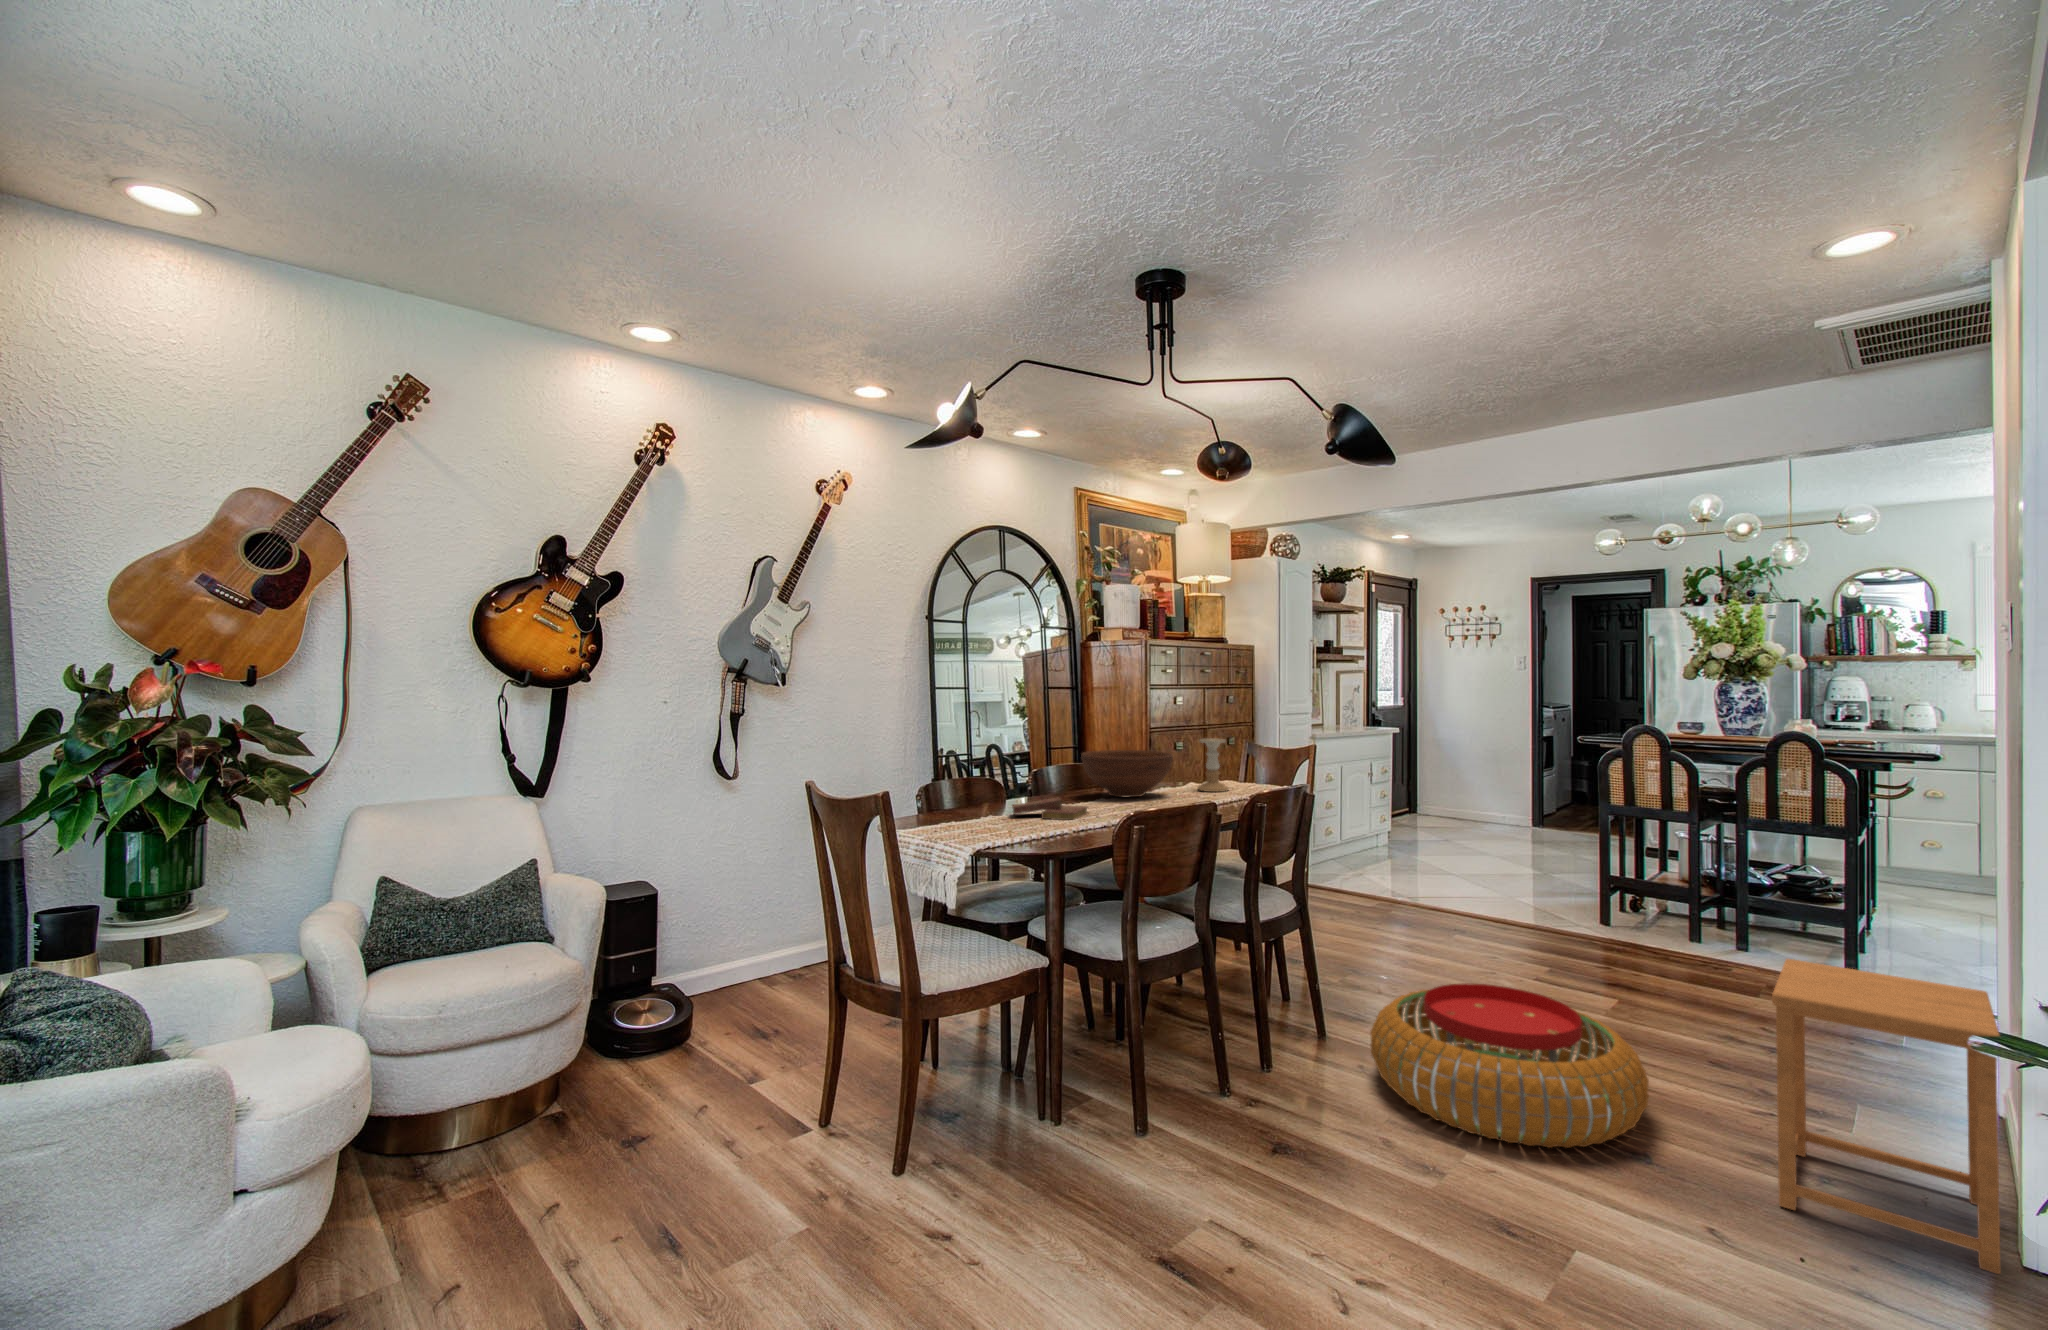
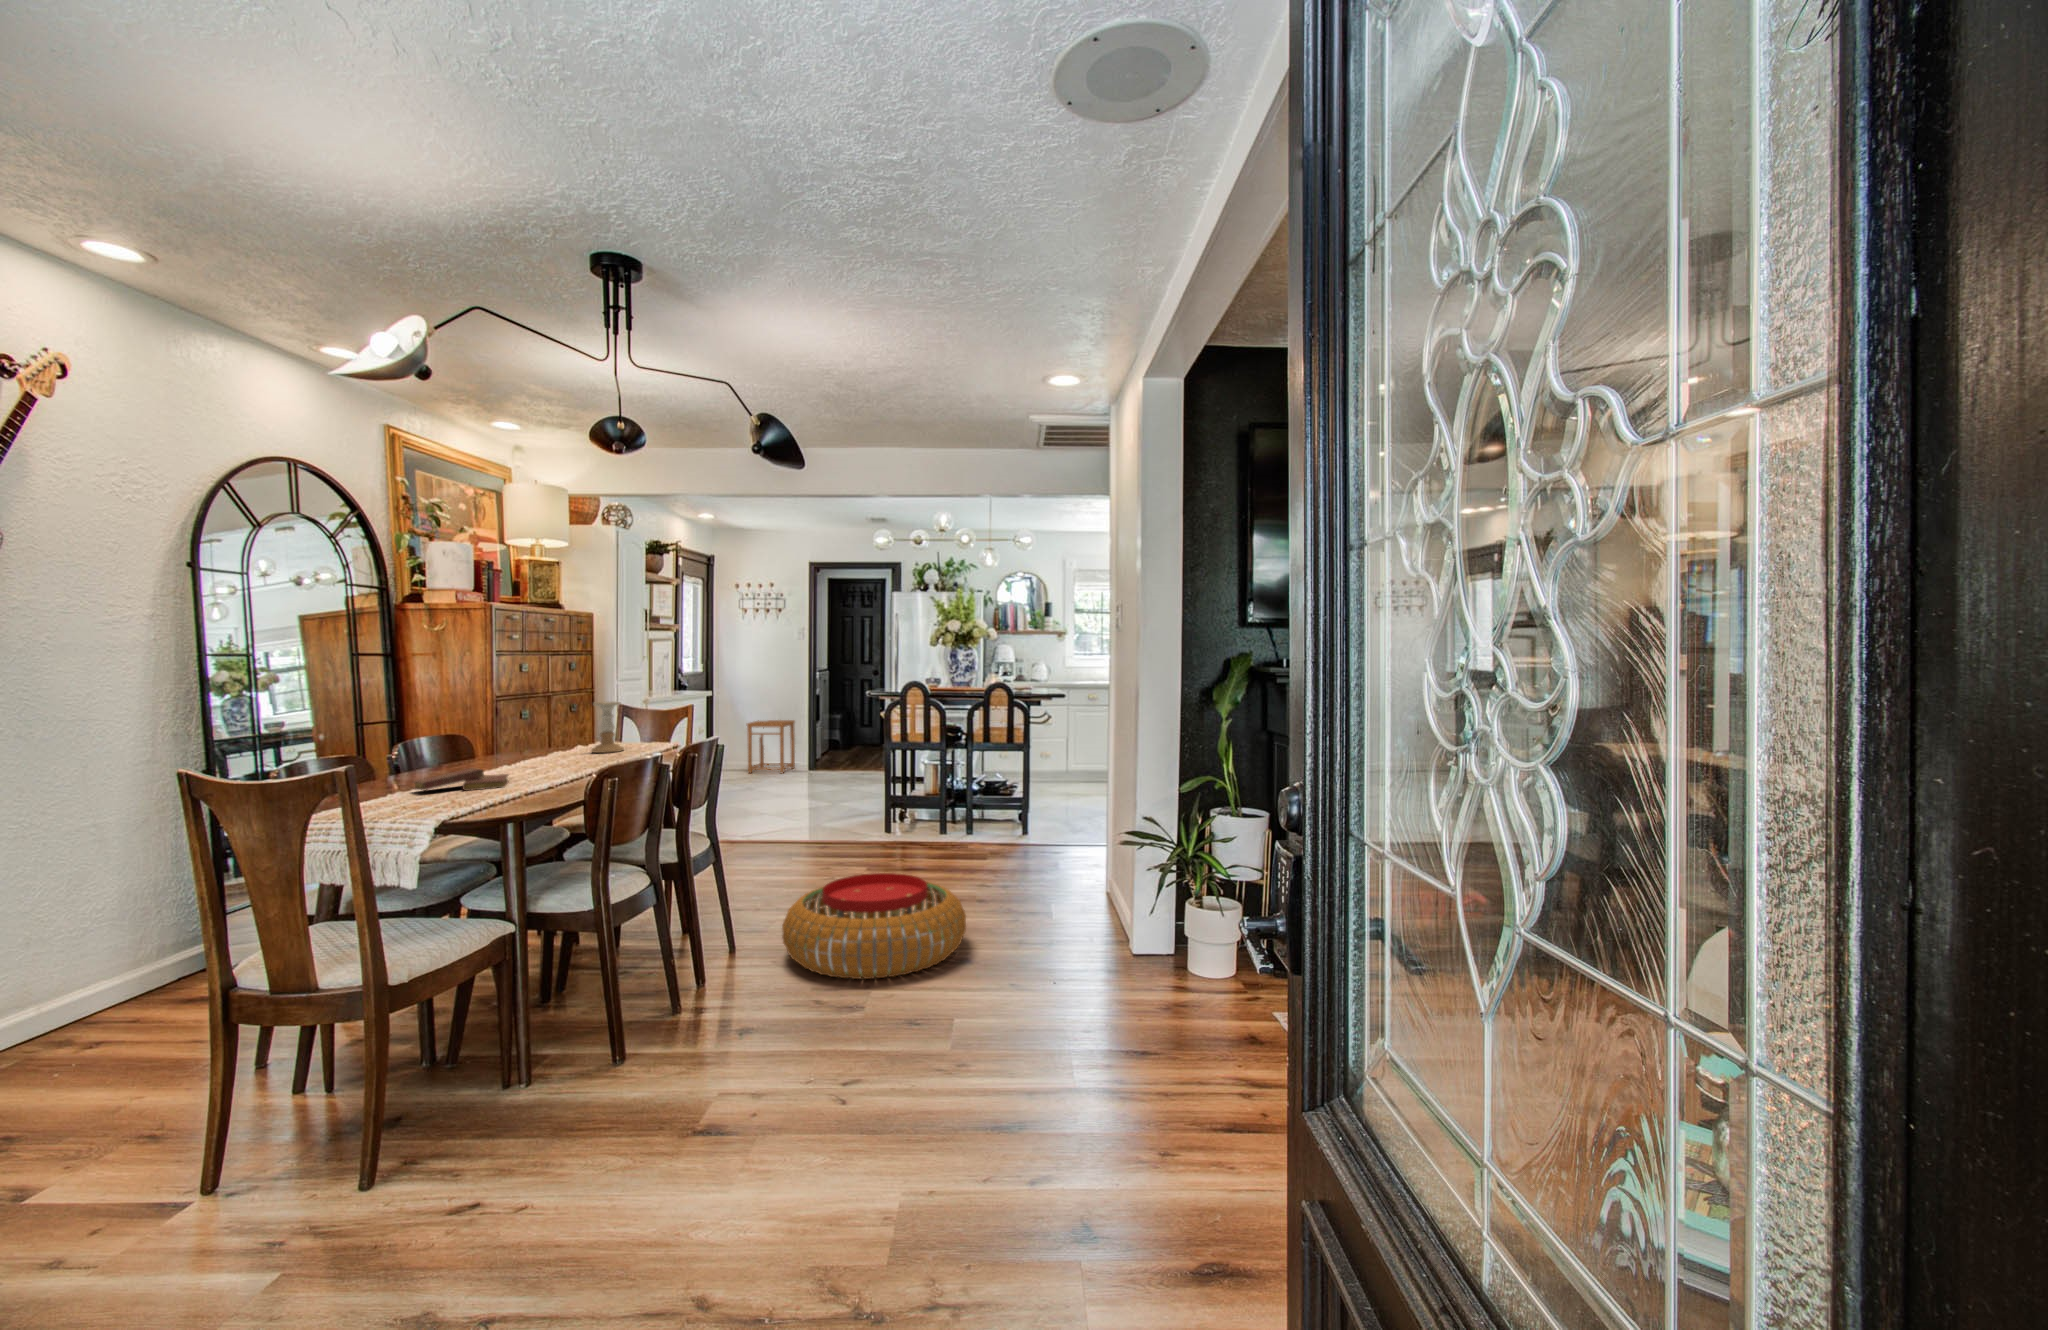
fruit bowl: present [1081,750,1173,798] -> none [466,717,575,765]
side table: present [1772,959,2001,1274] -> present [747,720,795,774]

